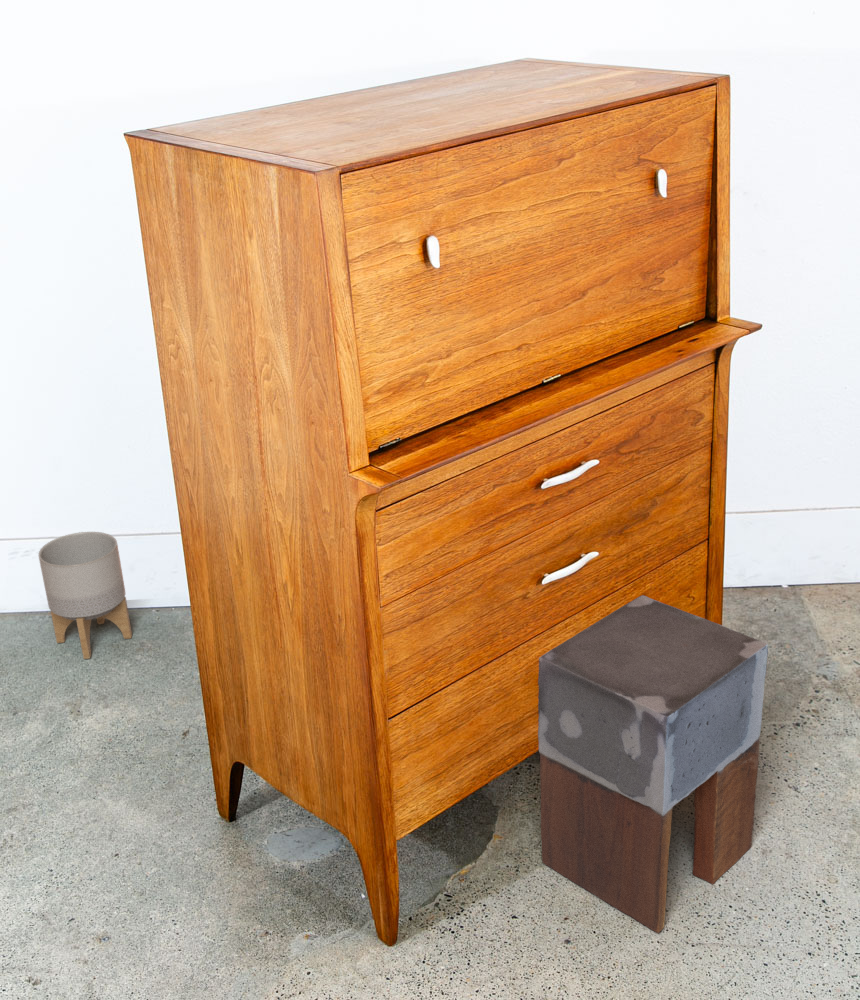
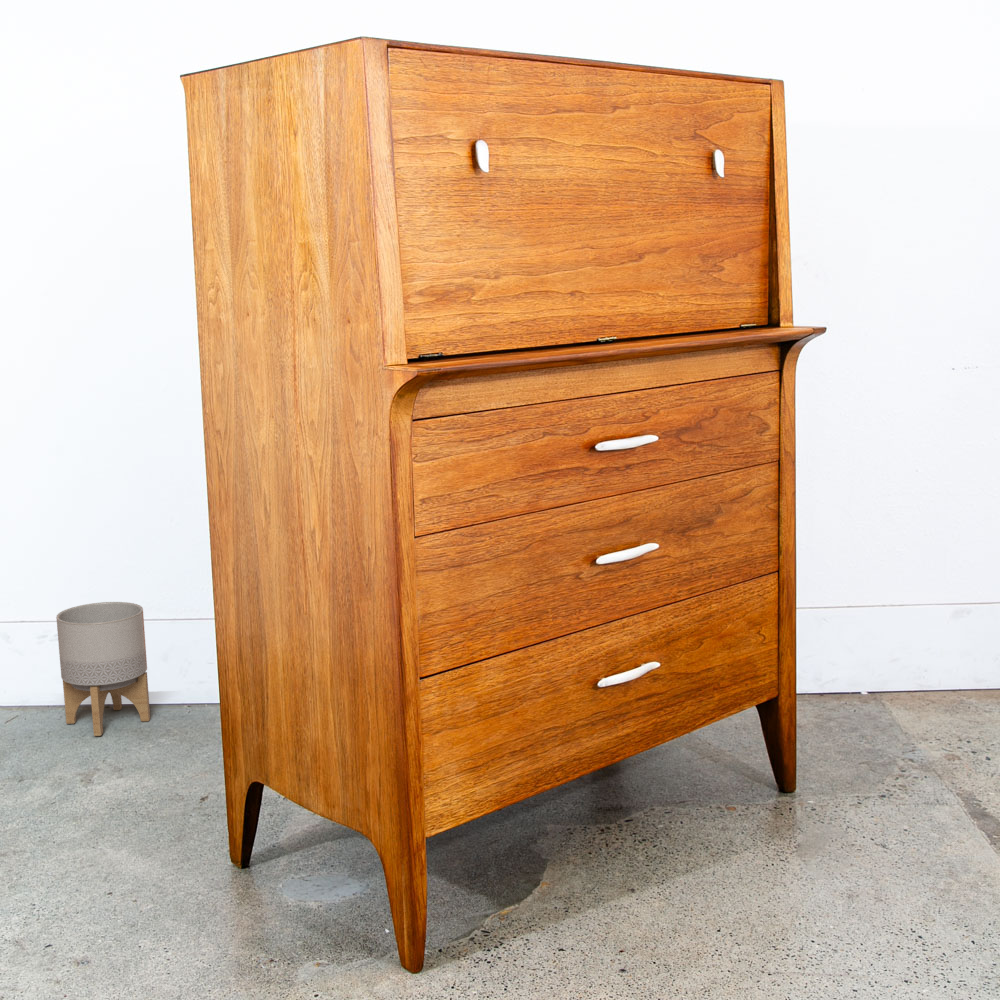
stool: present [538,595,768,933] -> none [590,603,843,964]

